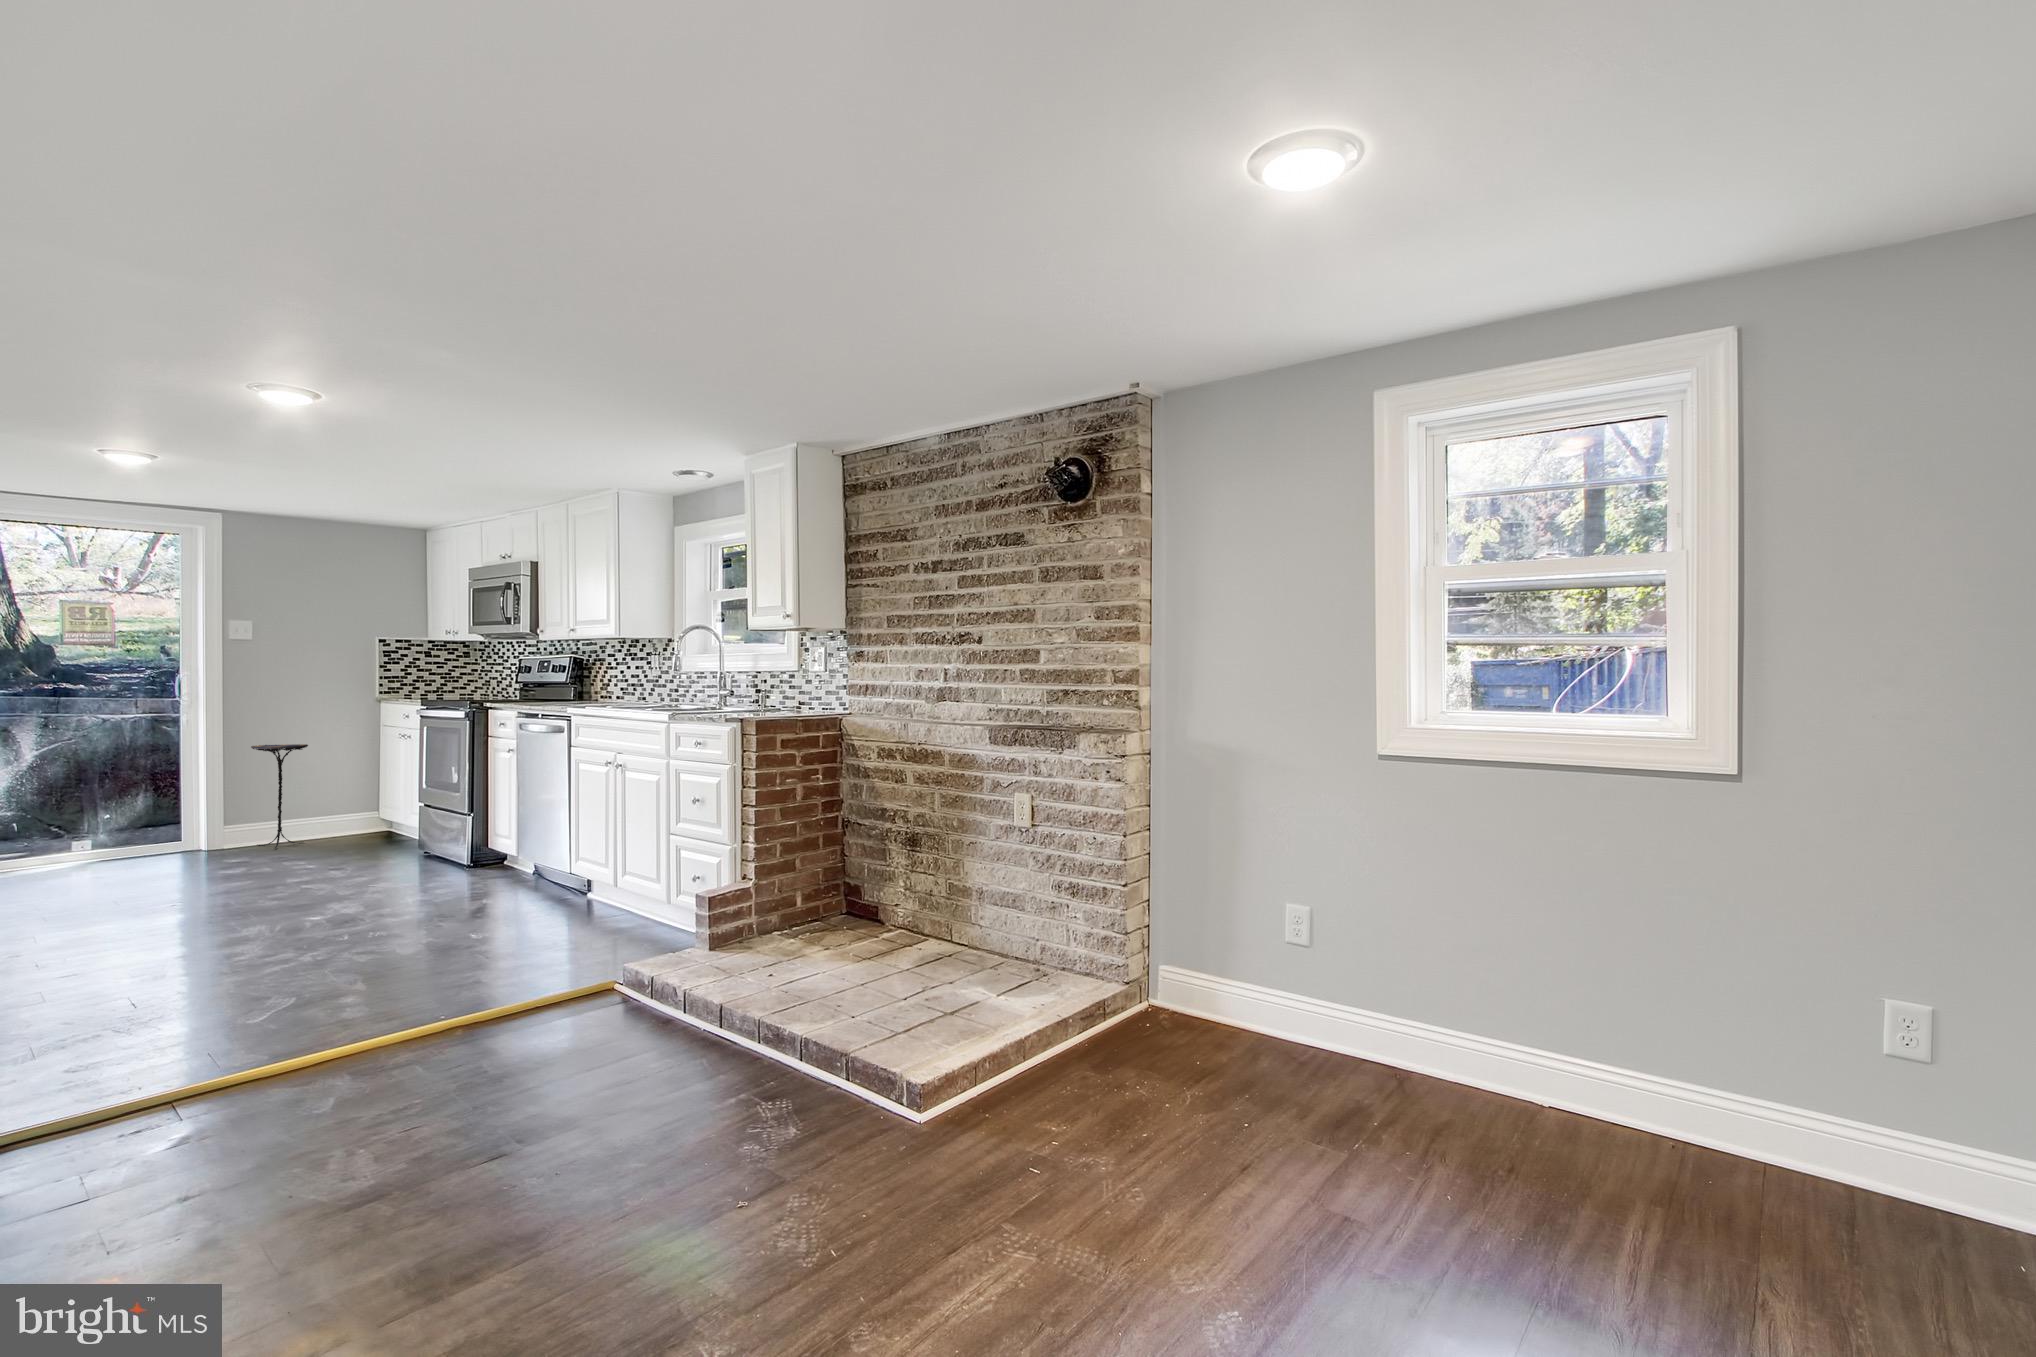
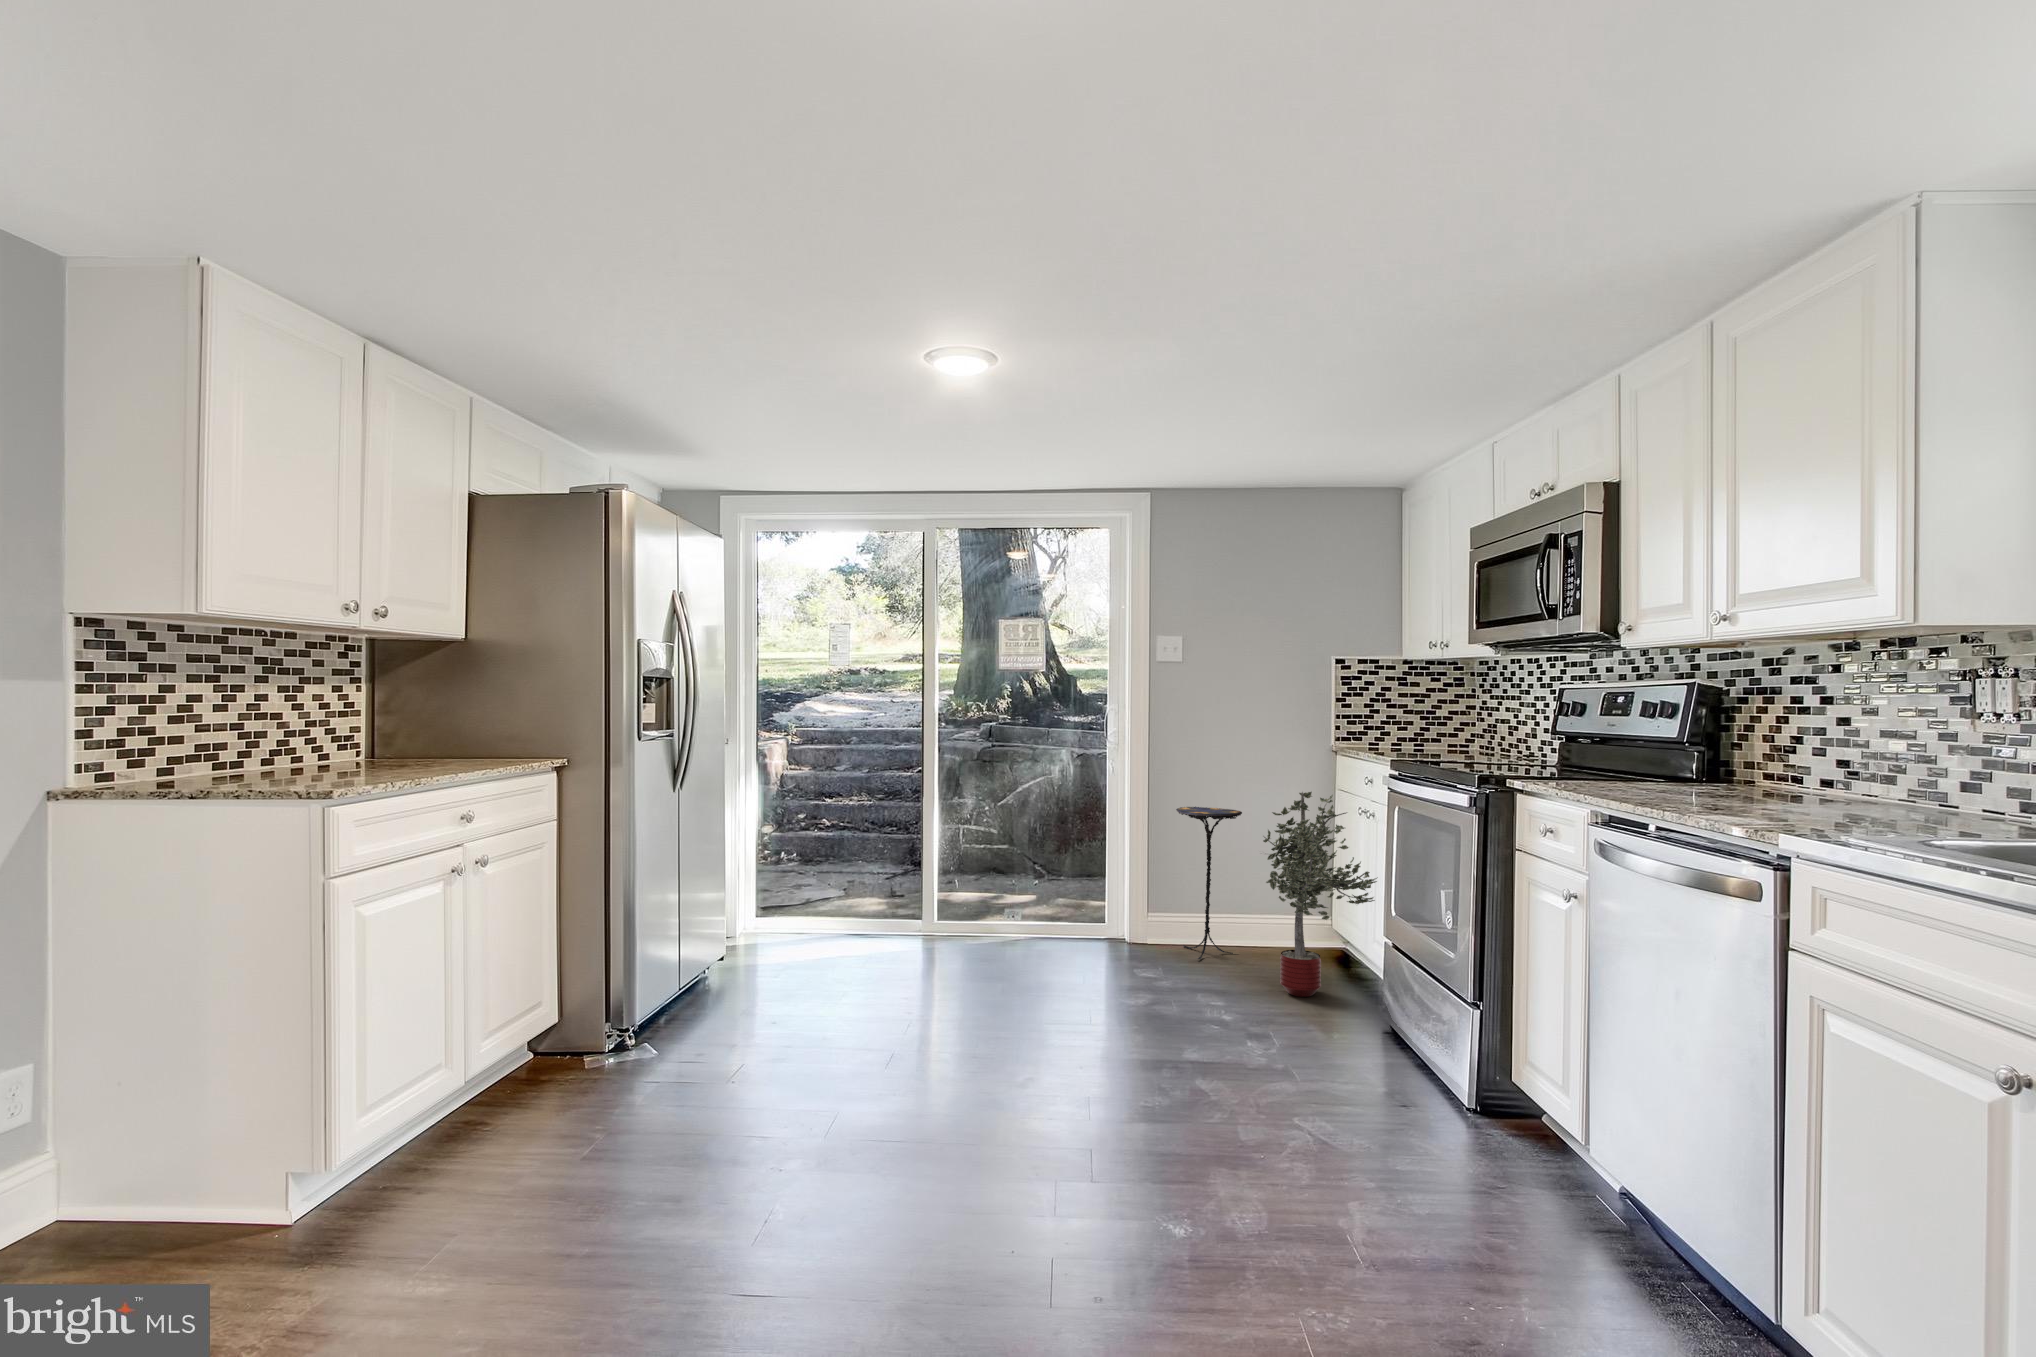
potted tree: none [328,724,413,852] -> present [1263,792,1377,997]

